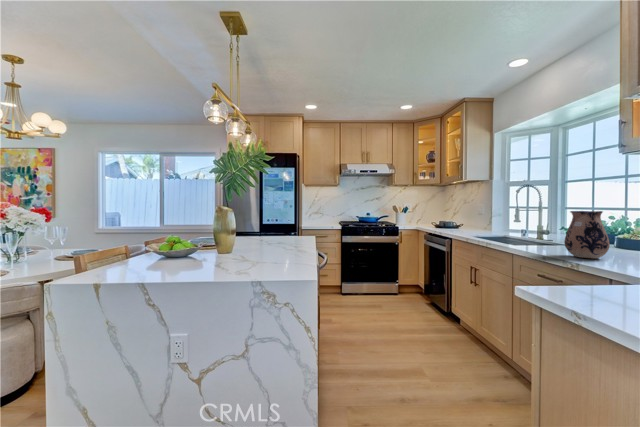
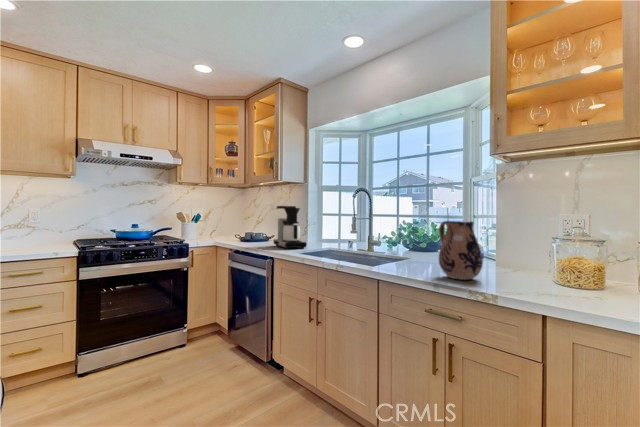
coffee maker: none [459,200,485,234] -> present [273,206,307,249]

